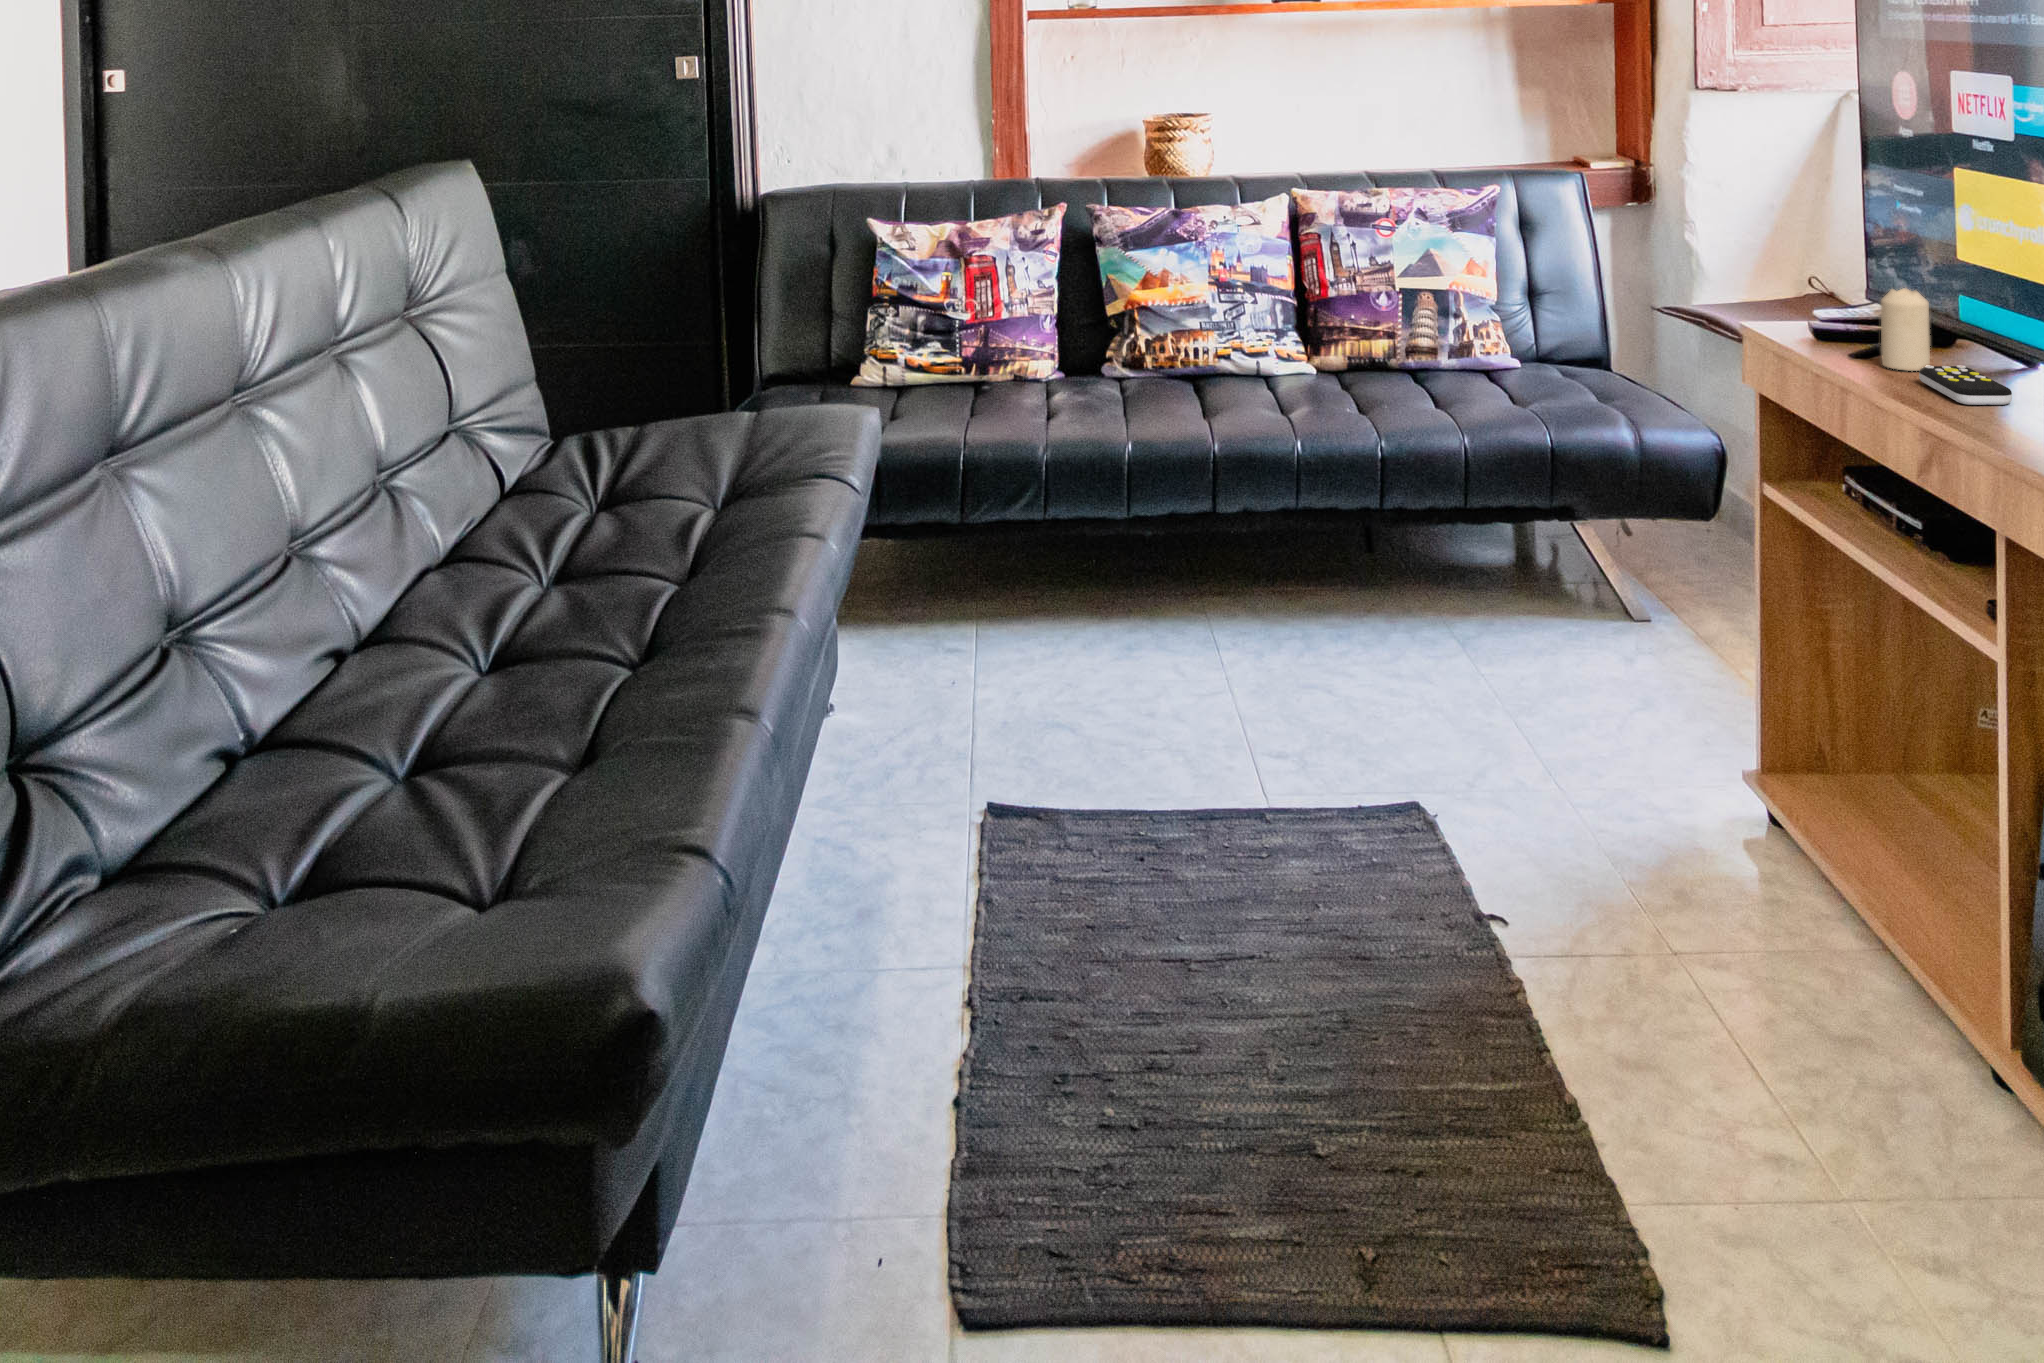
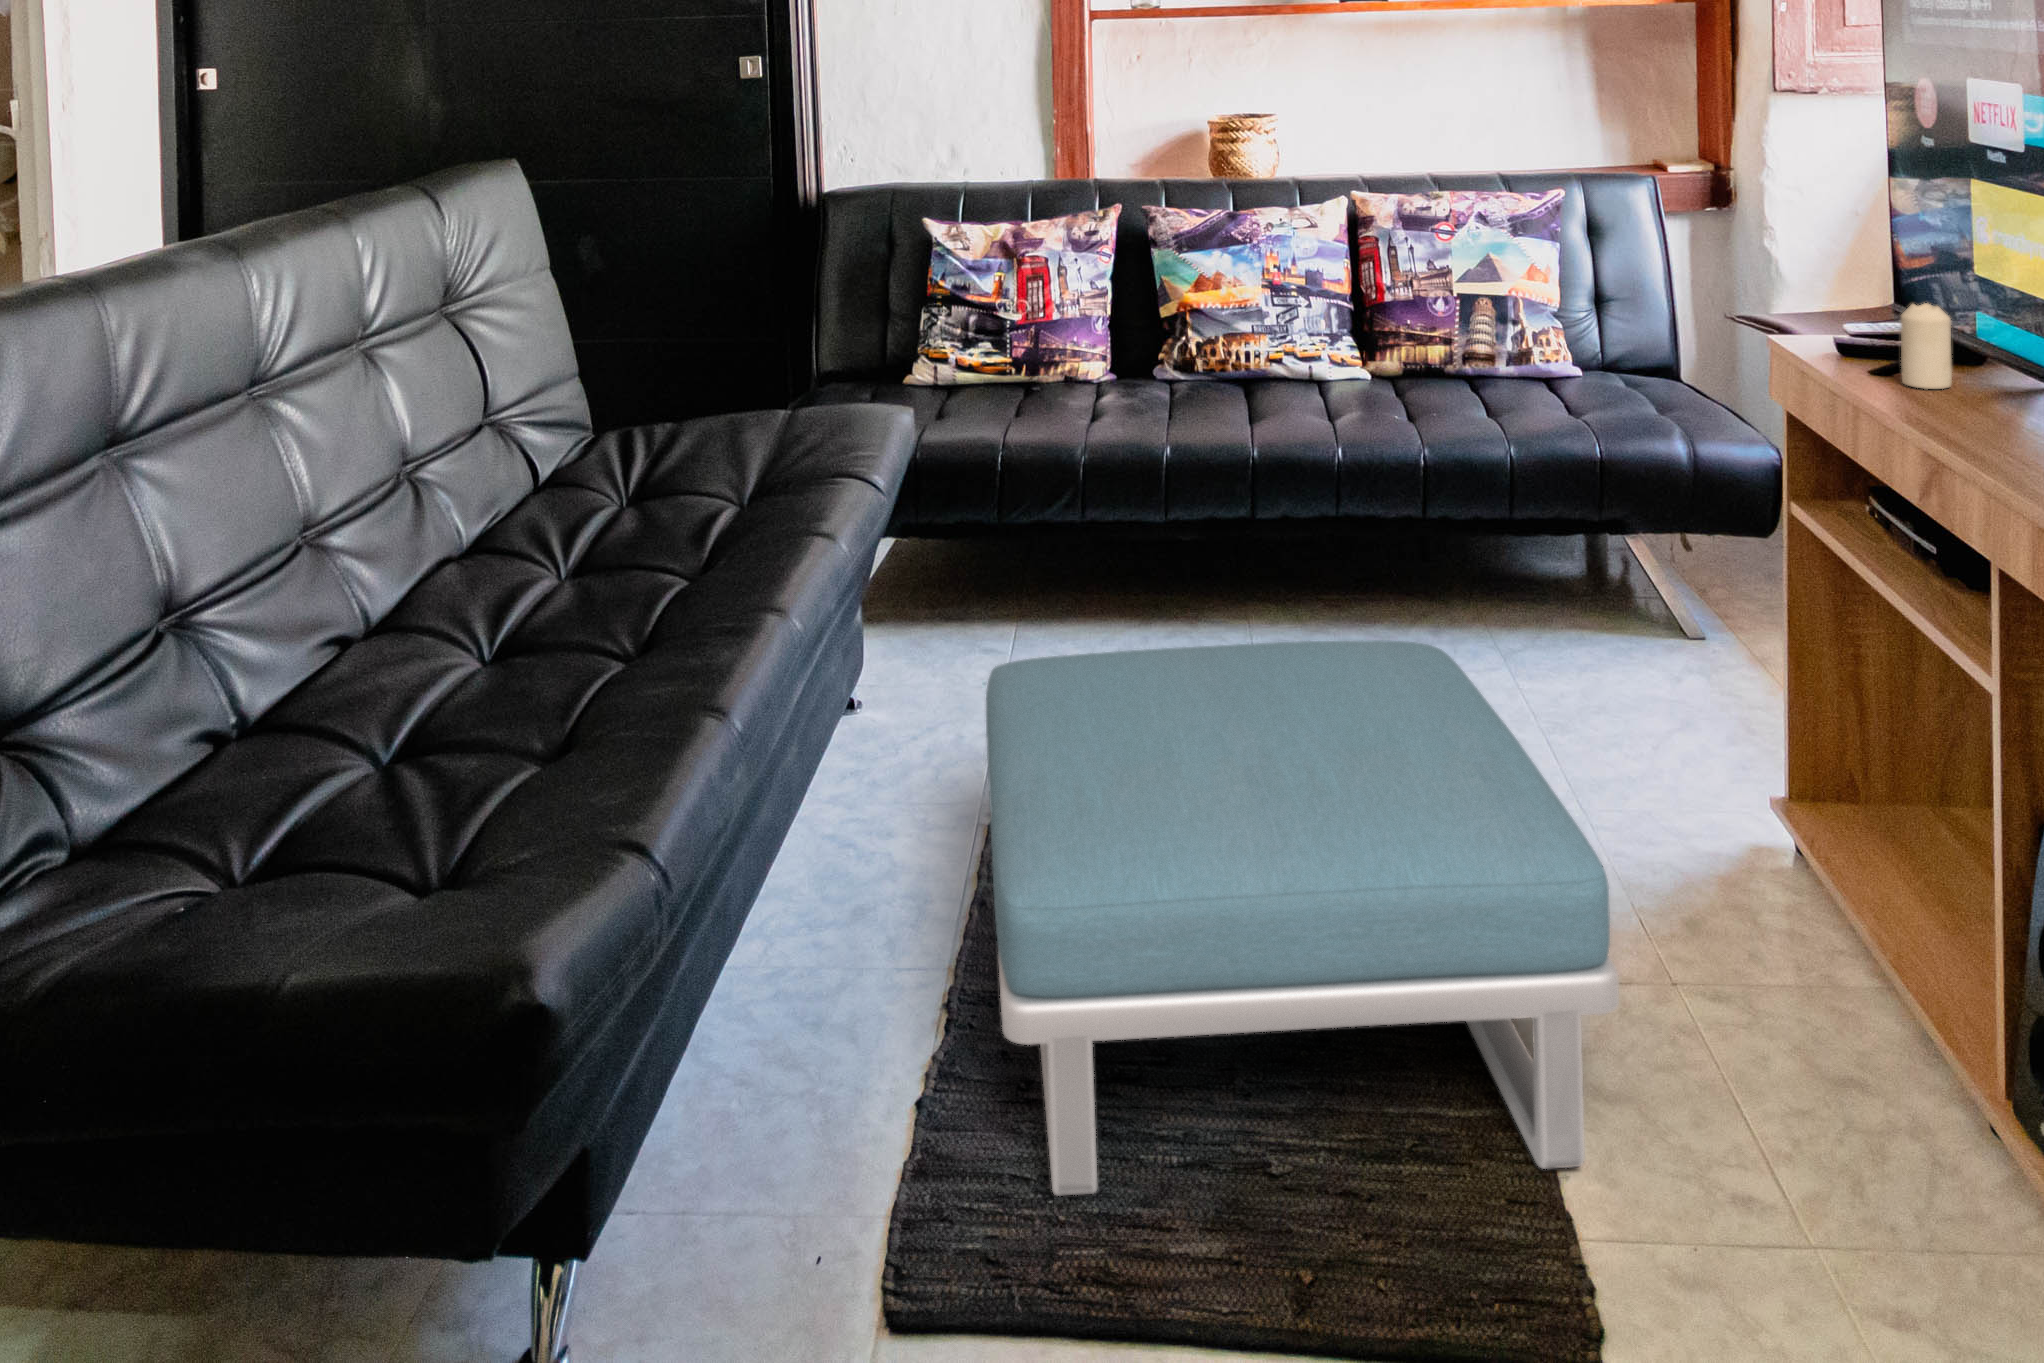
remote control: present [1919,365,2012,405] -> none [1934,384,2024,426]
footstool: none [991,628,1651,1190] -> present [986,640,1619,1196]

